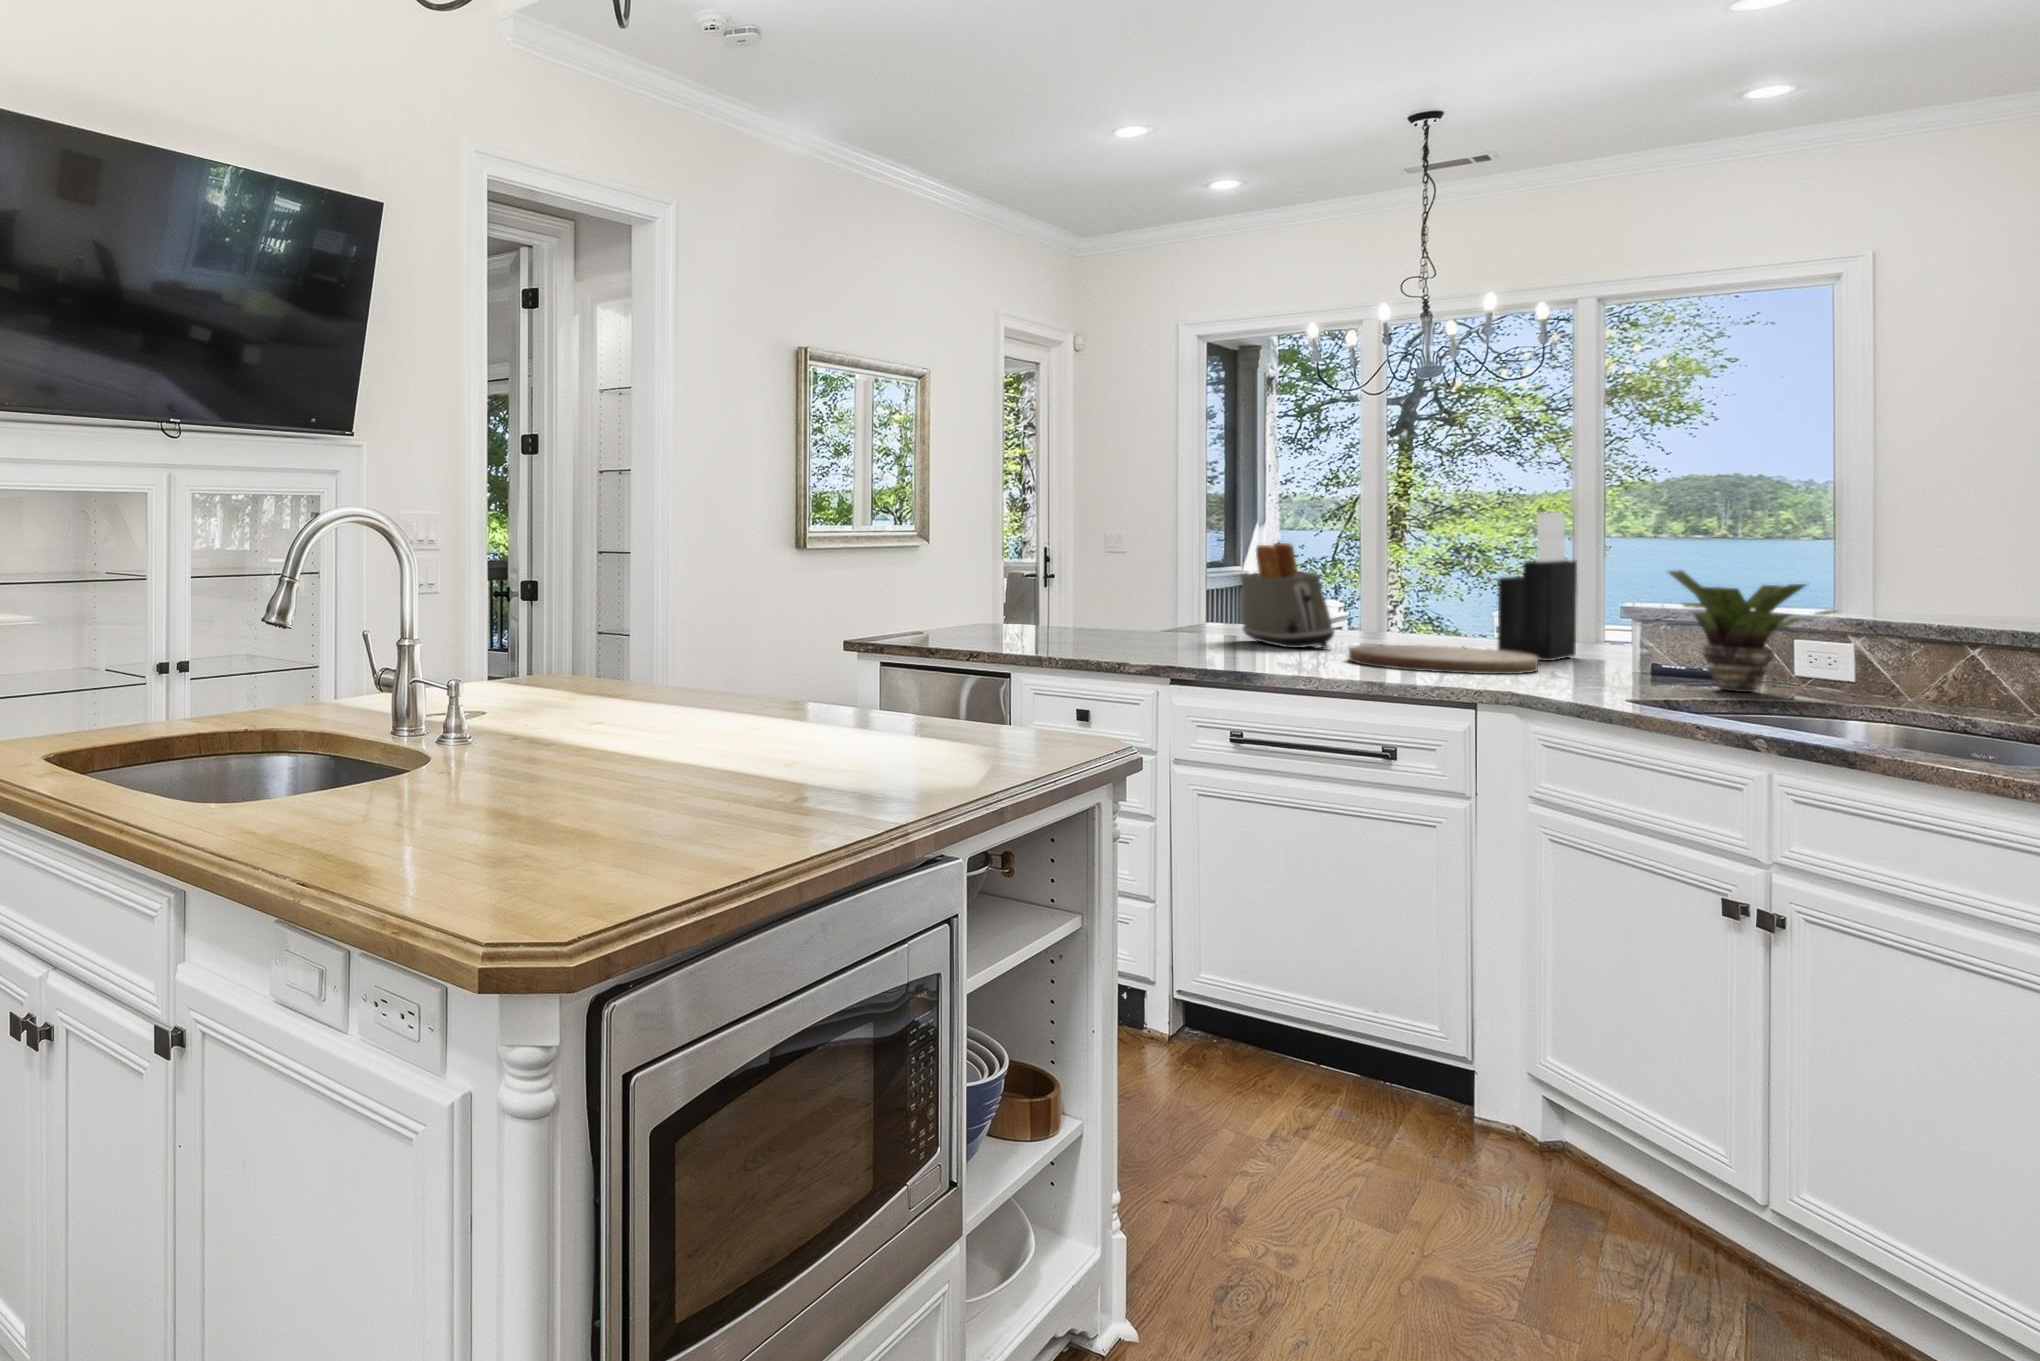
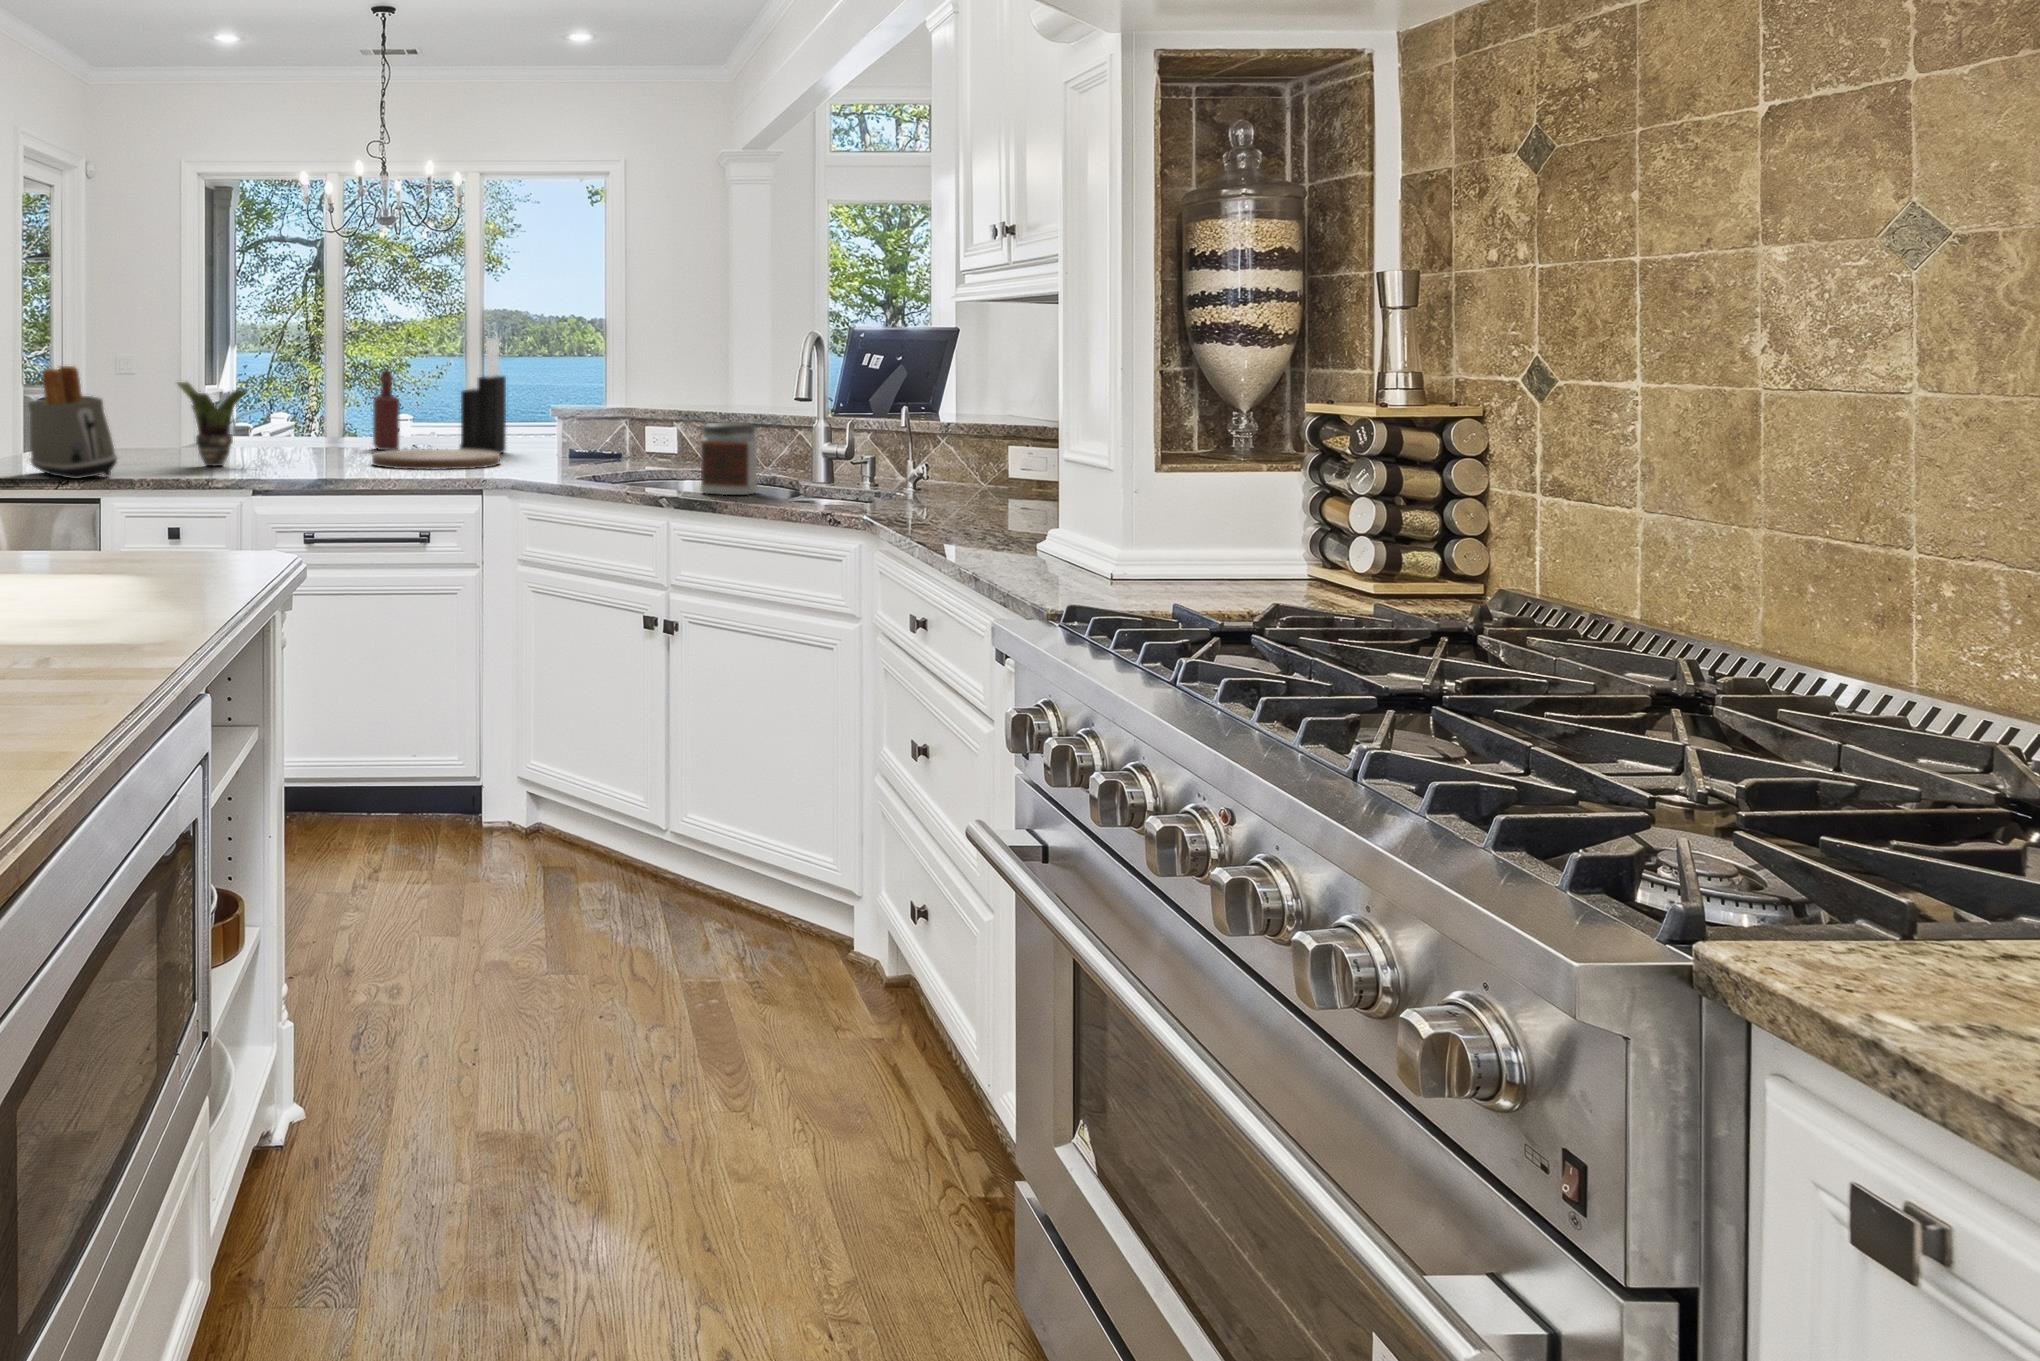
toaster: present [1242,543,1334,648] -> present [29,366,117,479]
bottle: none [1387,551,1422,645] -> present [373,370,400,450]
potted plant: present [1669,570,1837,692] -> present [177,382,253,466]
jar: none [1827,634,1961,749] -> present [700,422,758,495]

